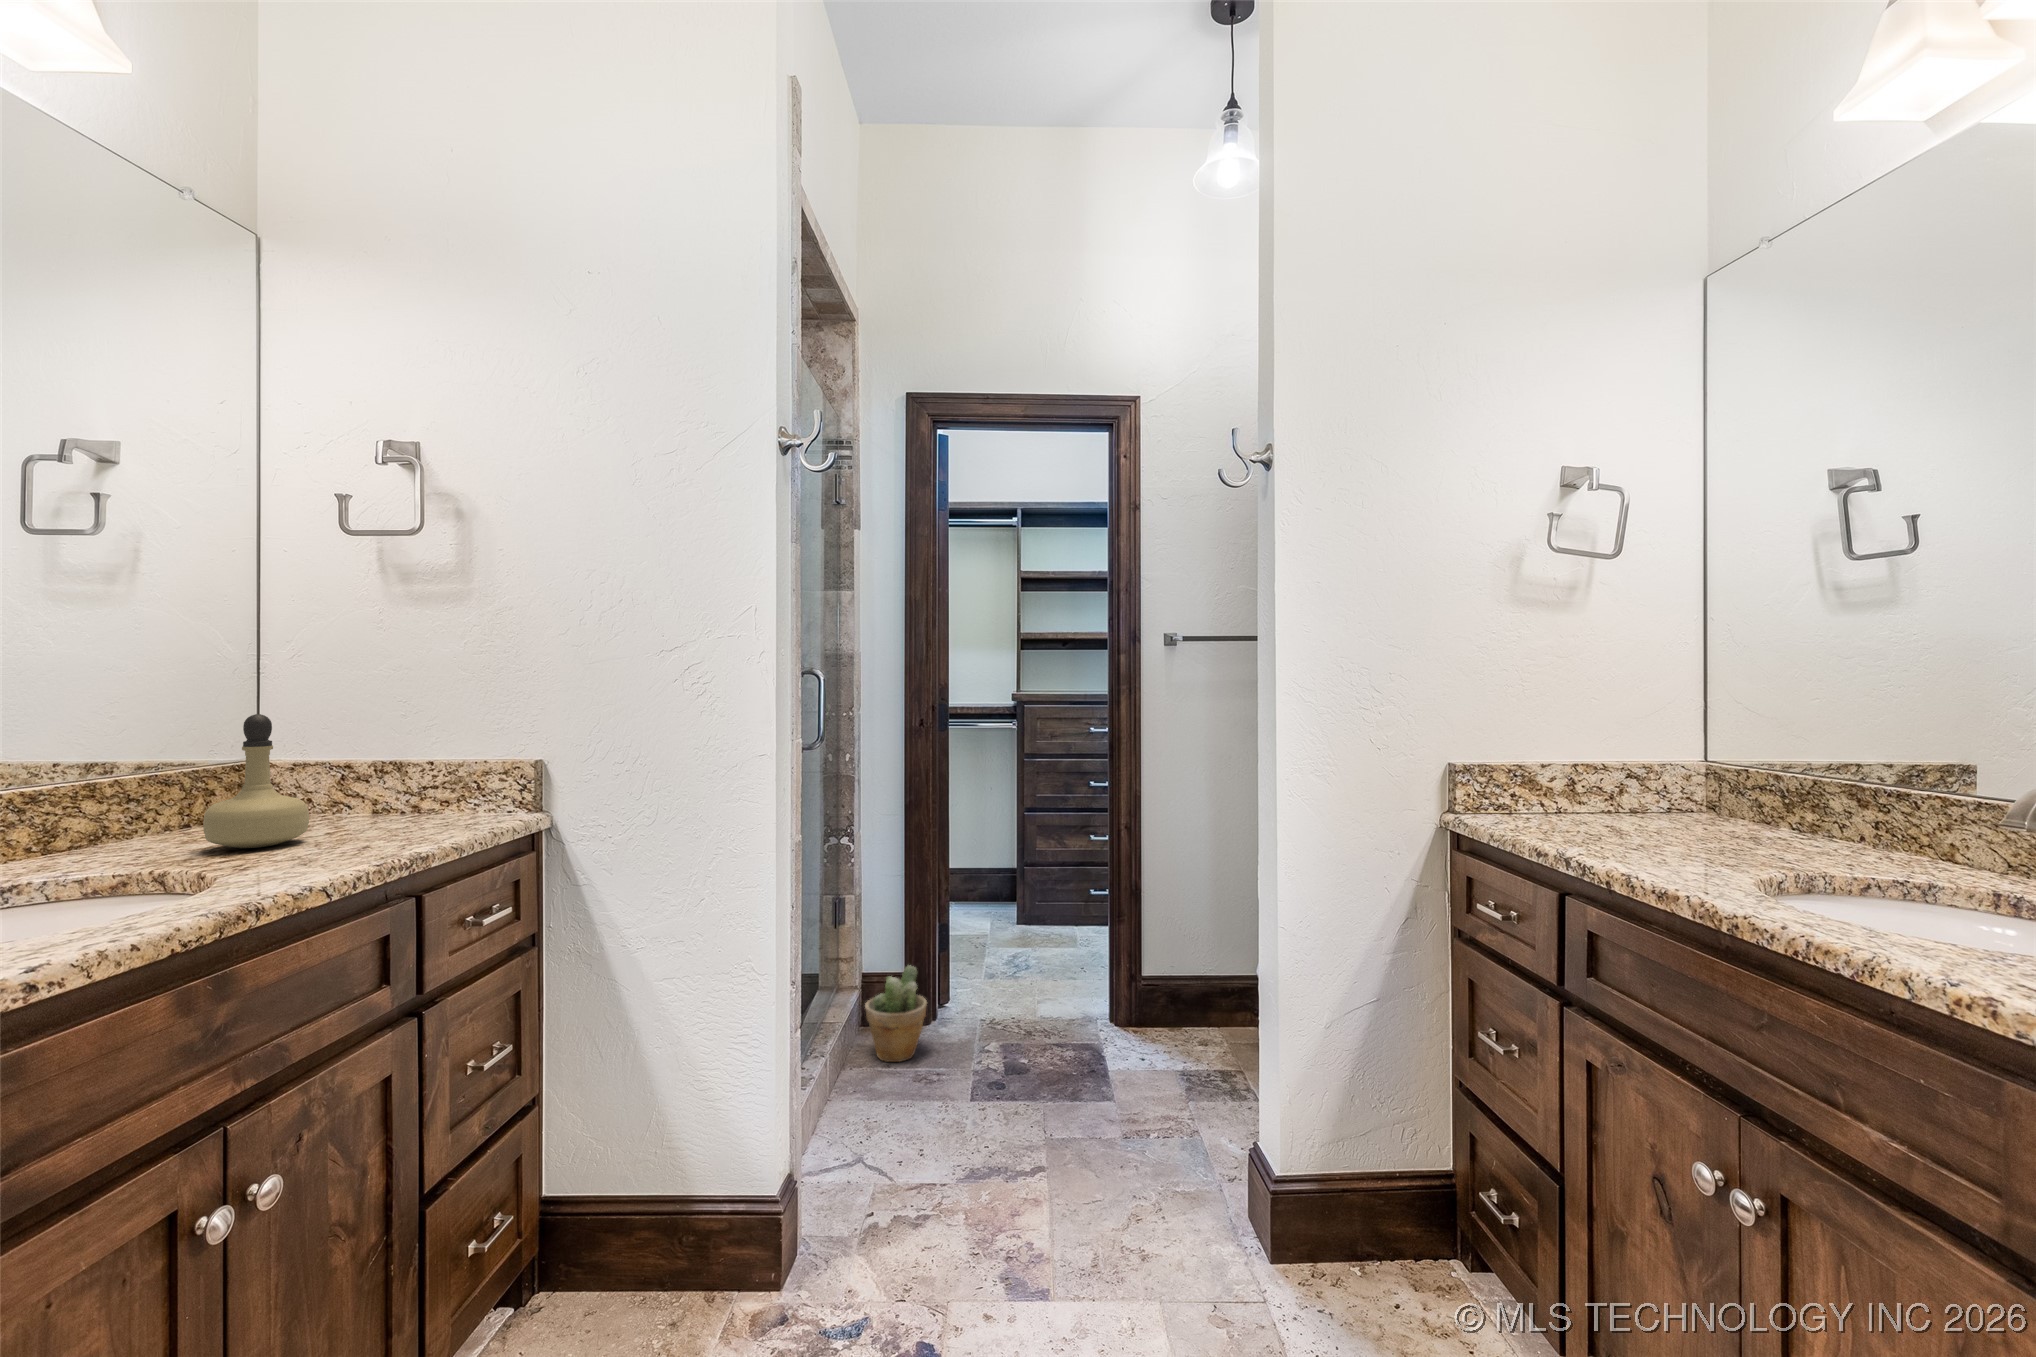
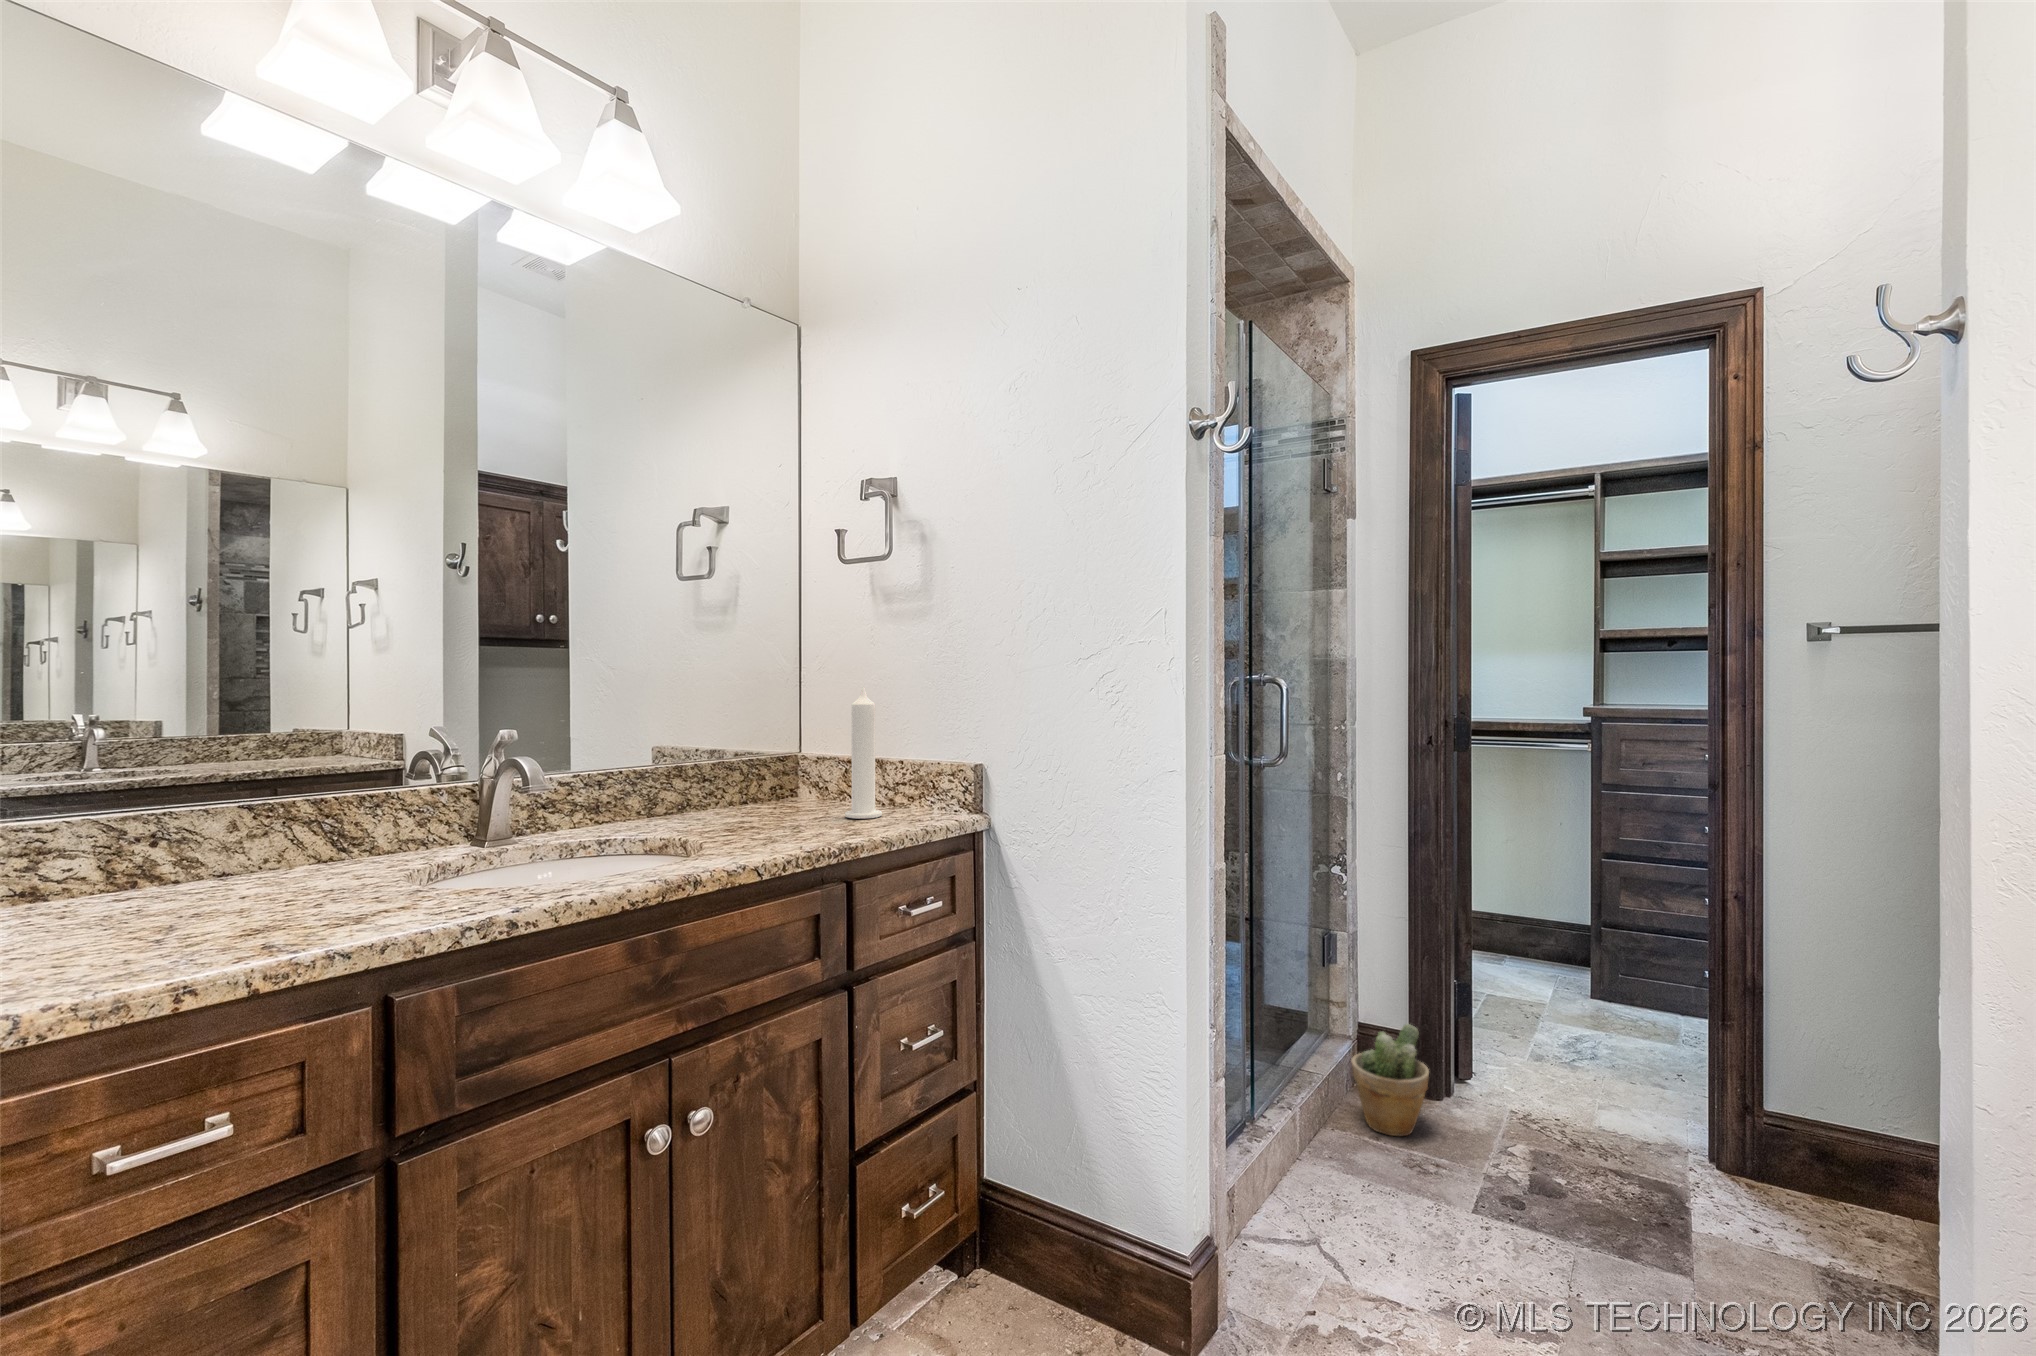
candle: none [371,679,422,830] -> present [845,687,882,819]
perfume bottle: present [203,714,309,848] -> none [730,716,798,825]

